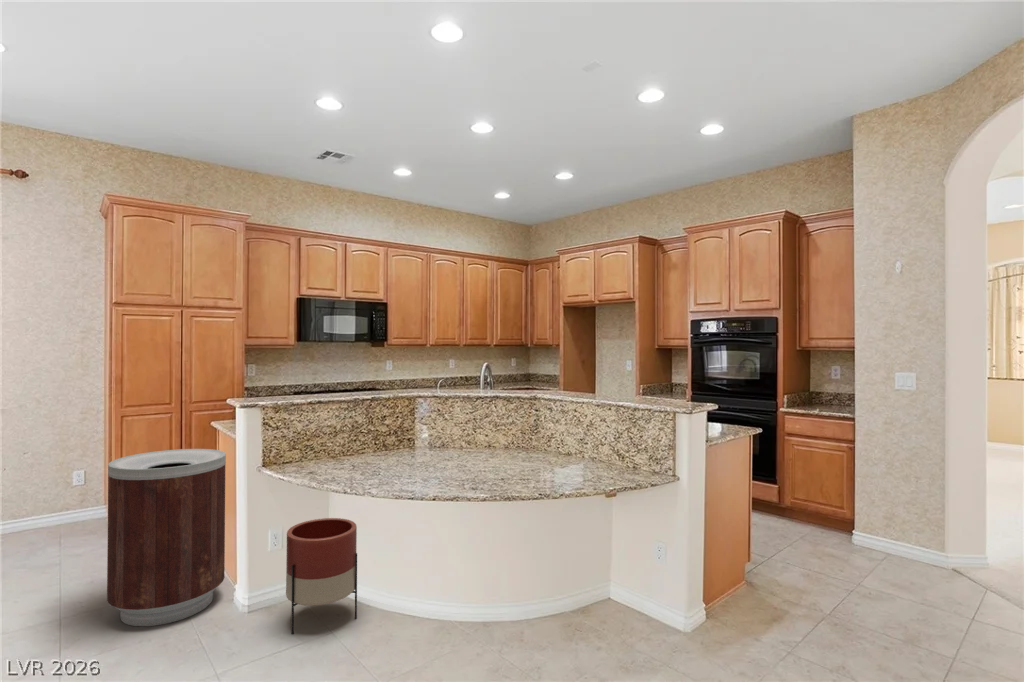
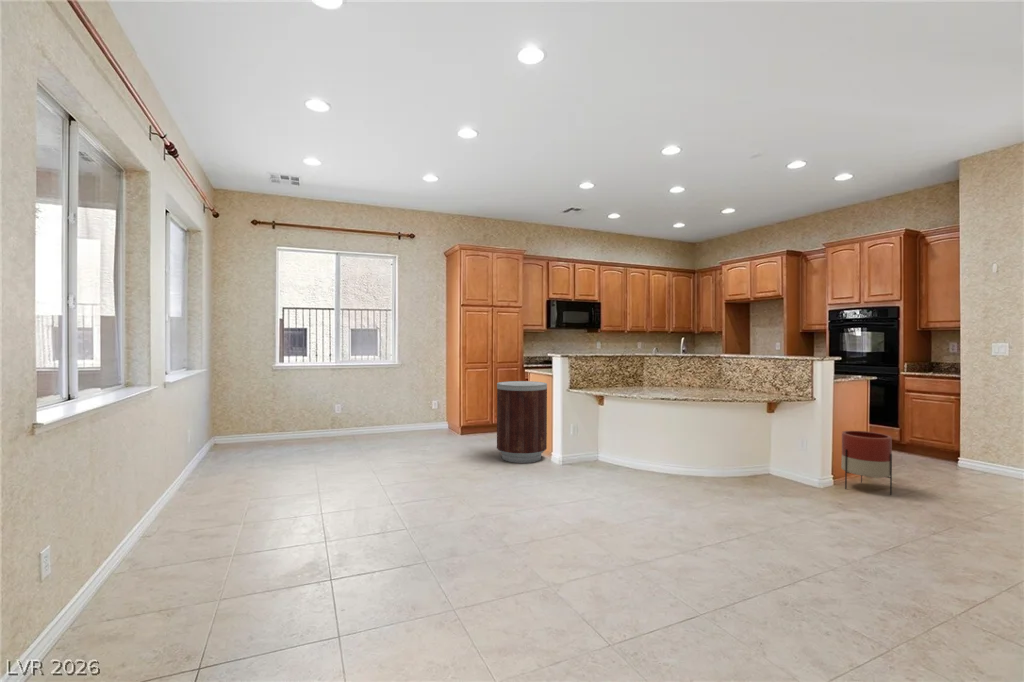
planter: present [286,518,357,634] -> present [841,431,892,494]

